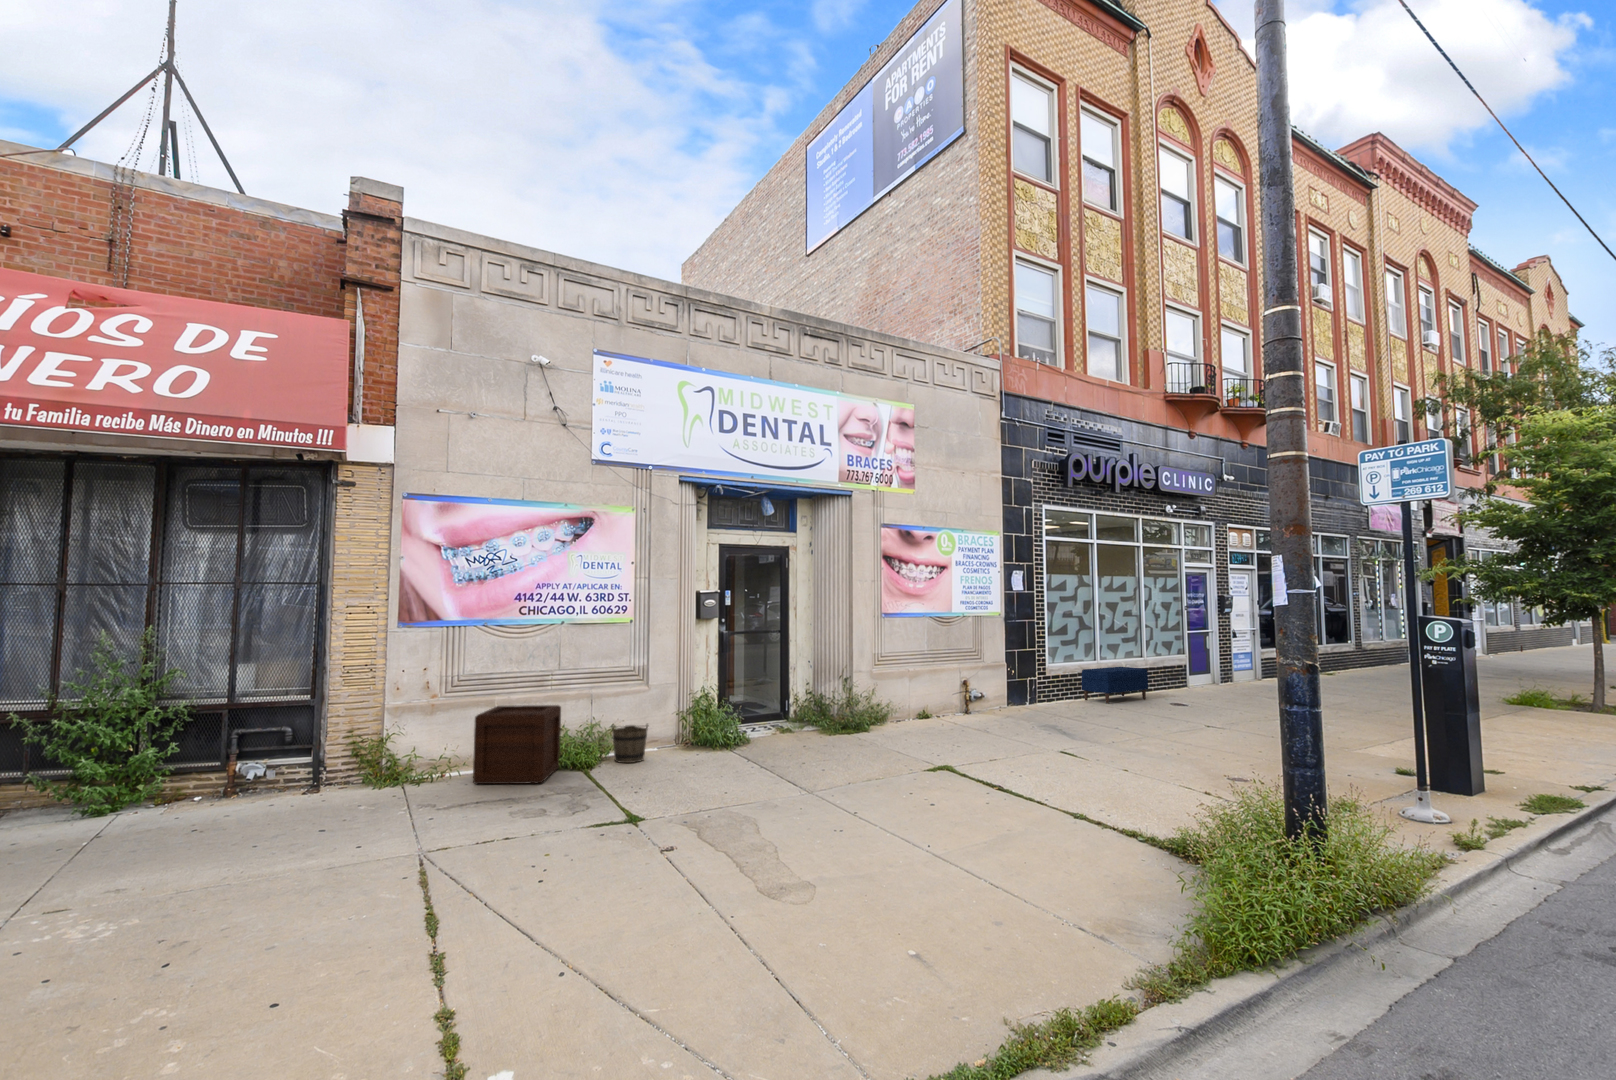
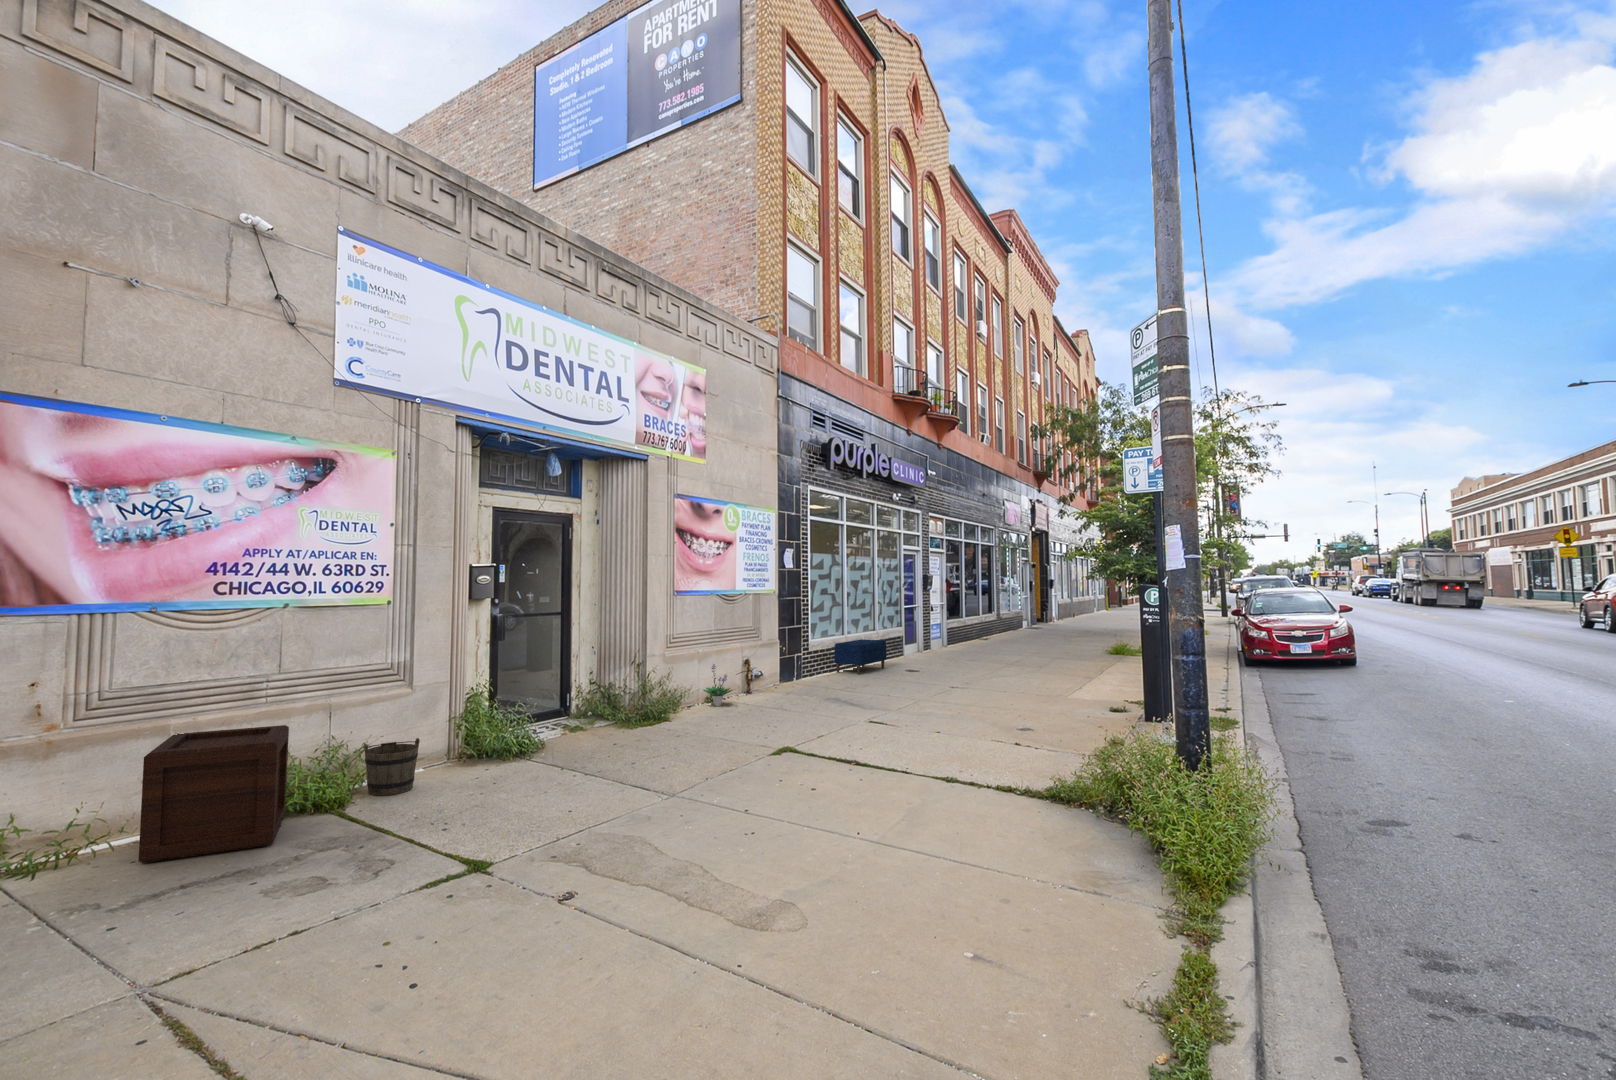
potted plant: none [913,682,941,723] -> present [703,664,733,706]

